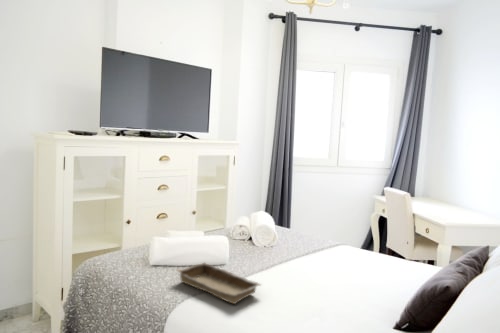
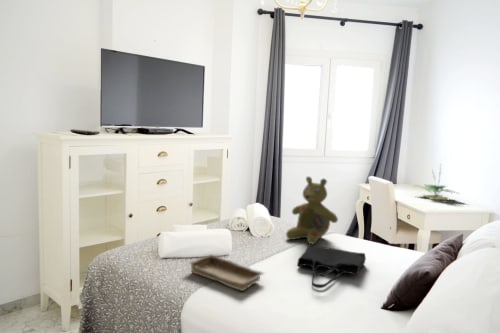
potted plant: none [431,174,483,213] -> present [421,185,455,200]
stuffed bear: none [291,181,348,256] -> present [286,177,338,244]
tote bag: none [300,253,377,303] -> present [297,243,366,288]

